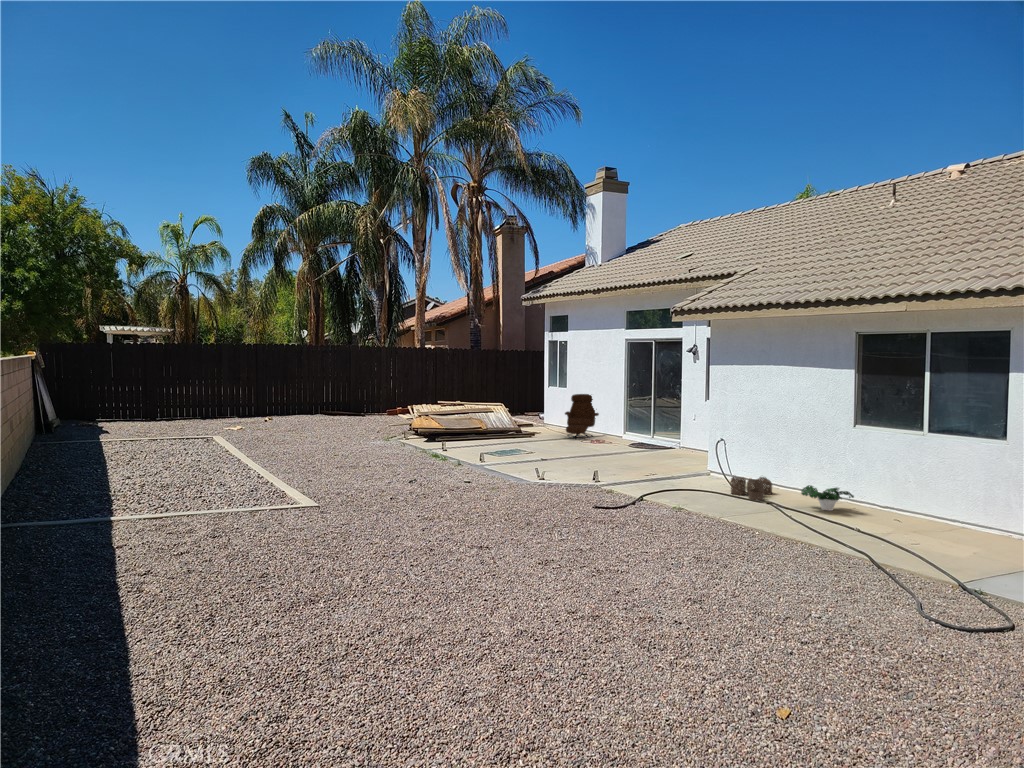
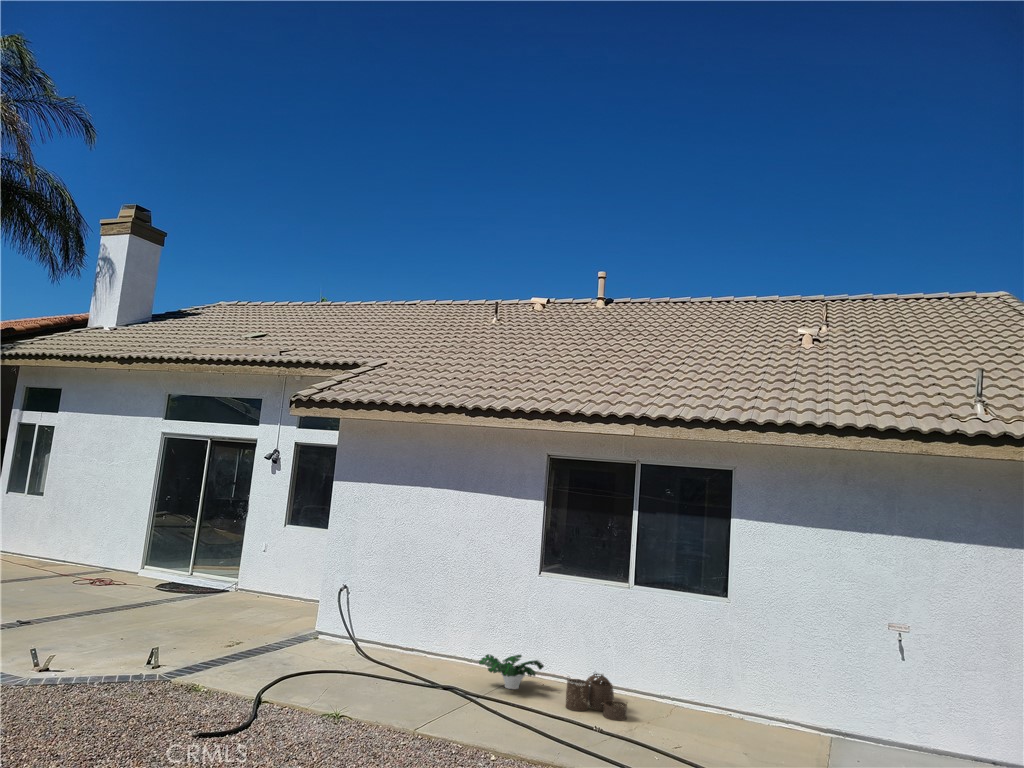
lounge chair: present [565,394,599,440] -> none [39,506,100,579]
woven basket: present [731,477,772,500] -> present [566,673,627,721]

